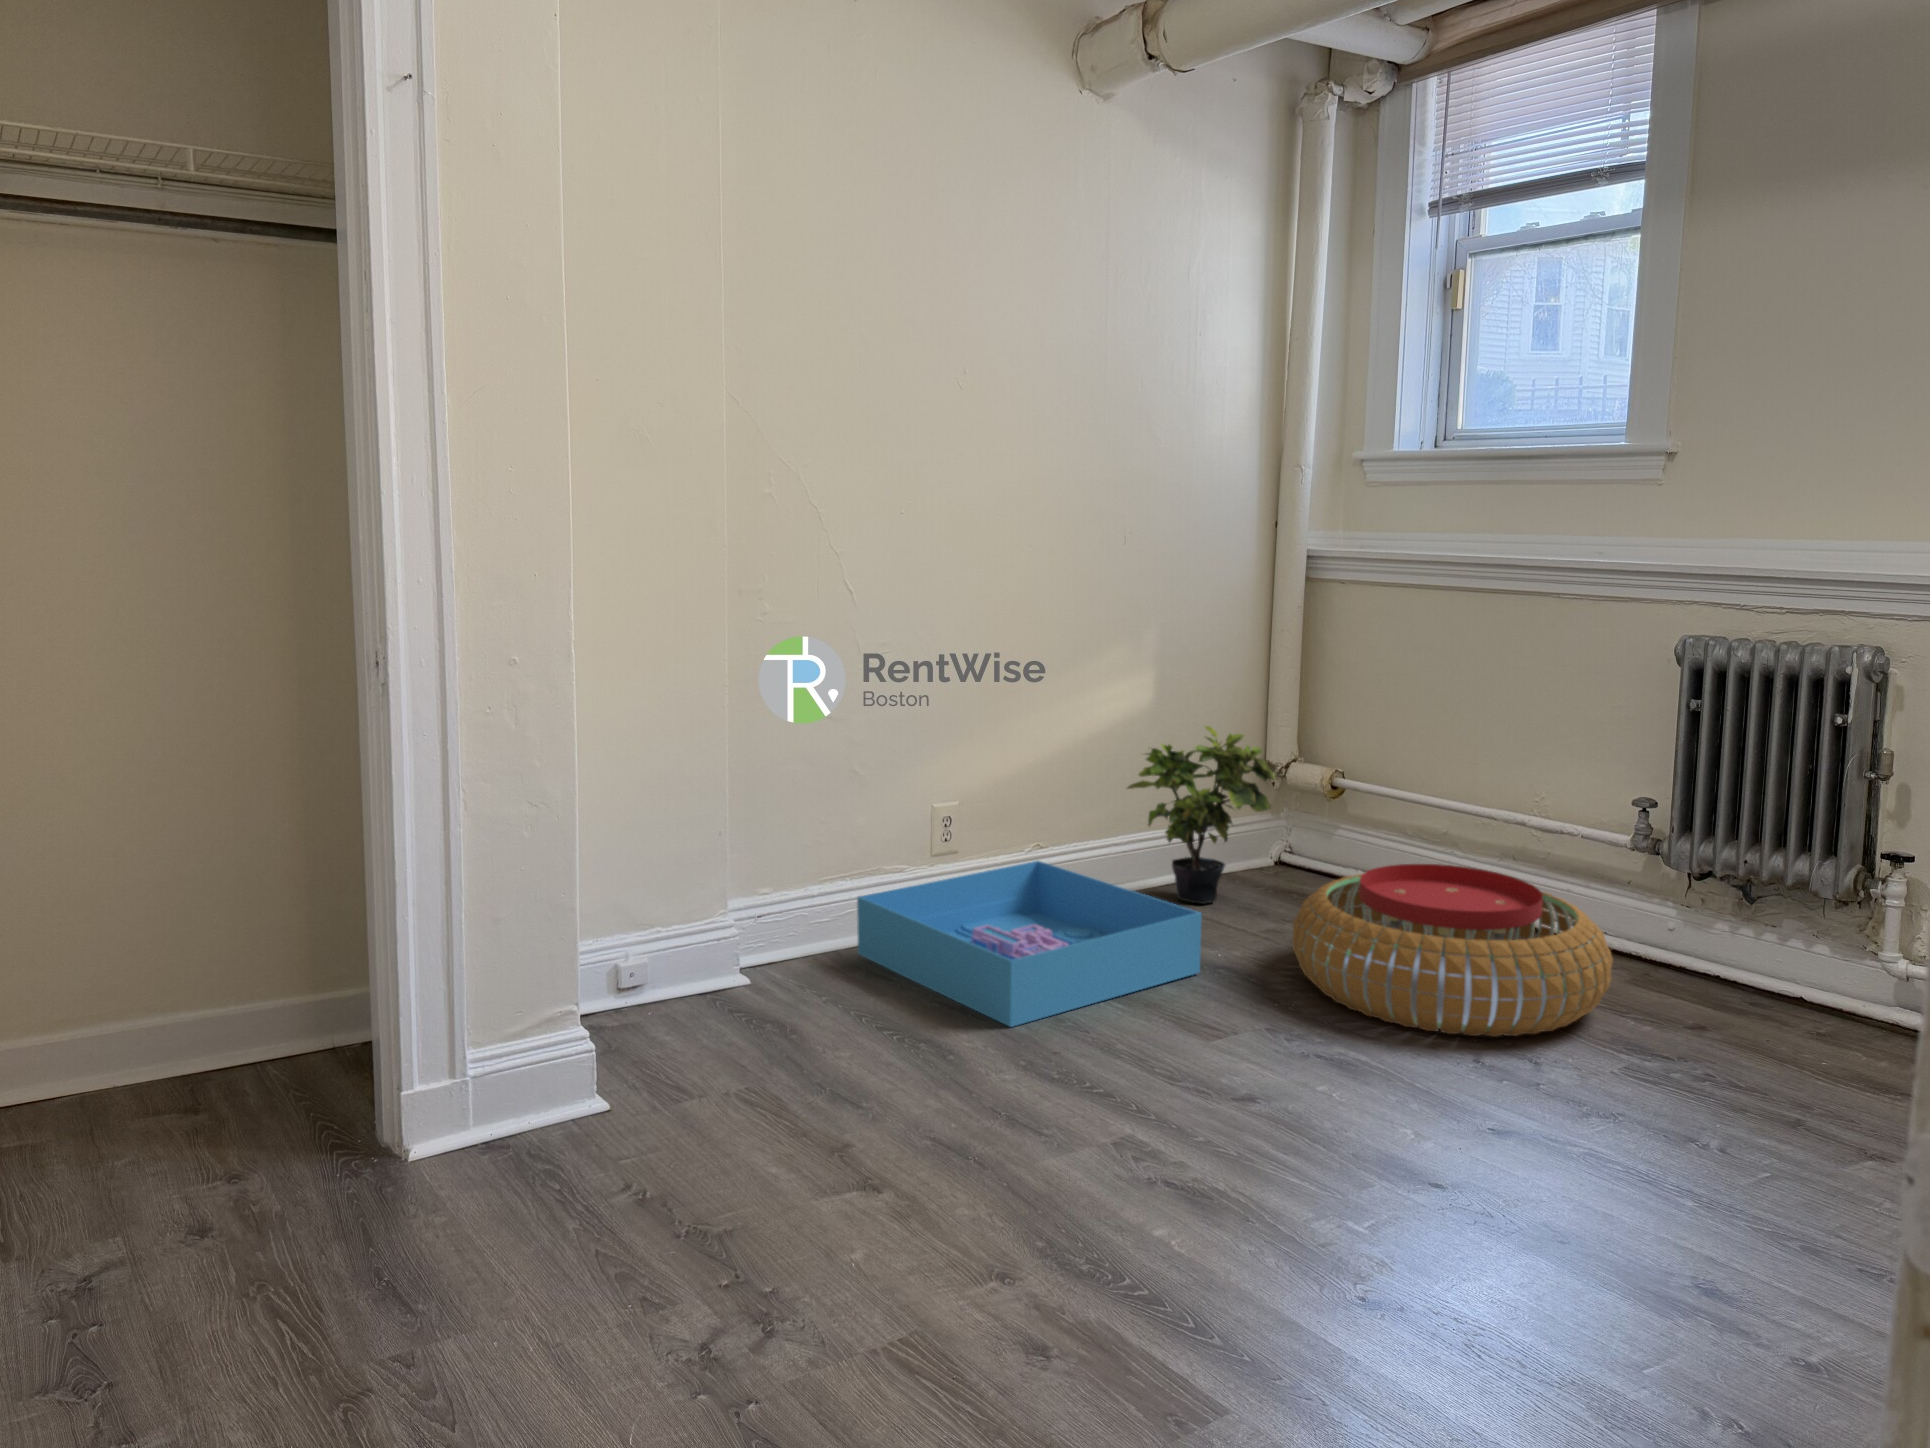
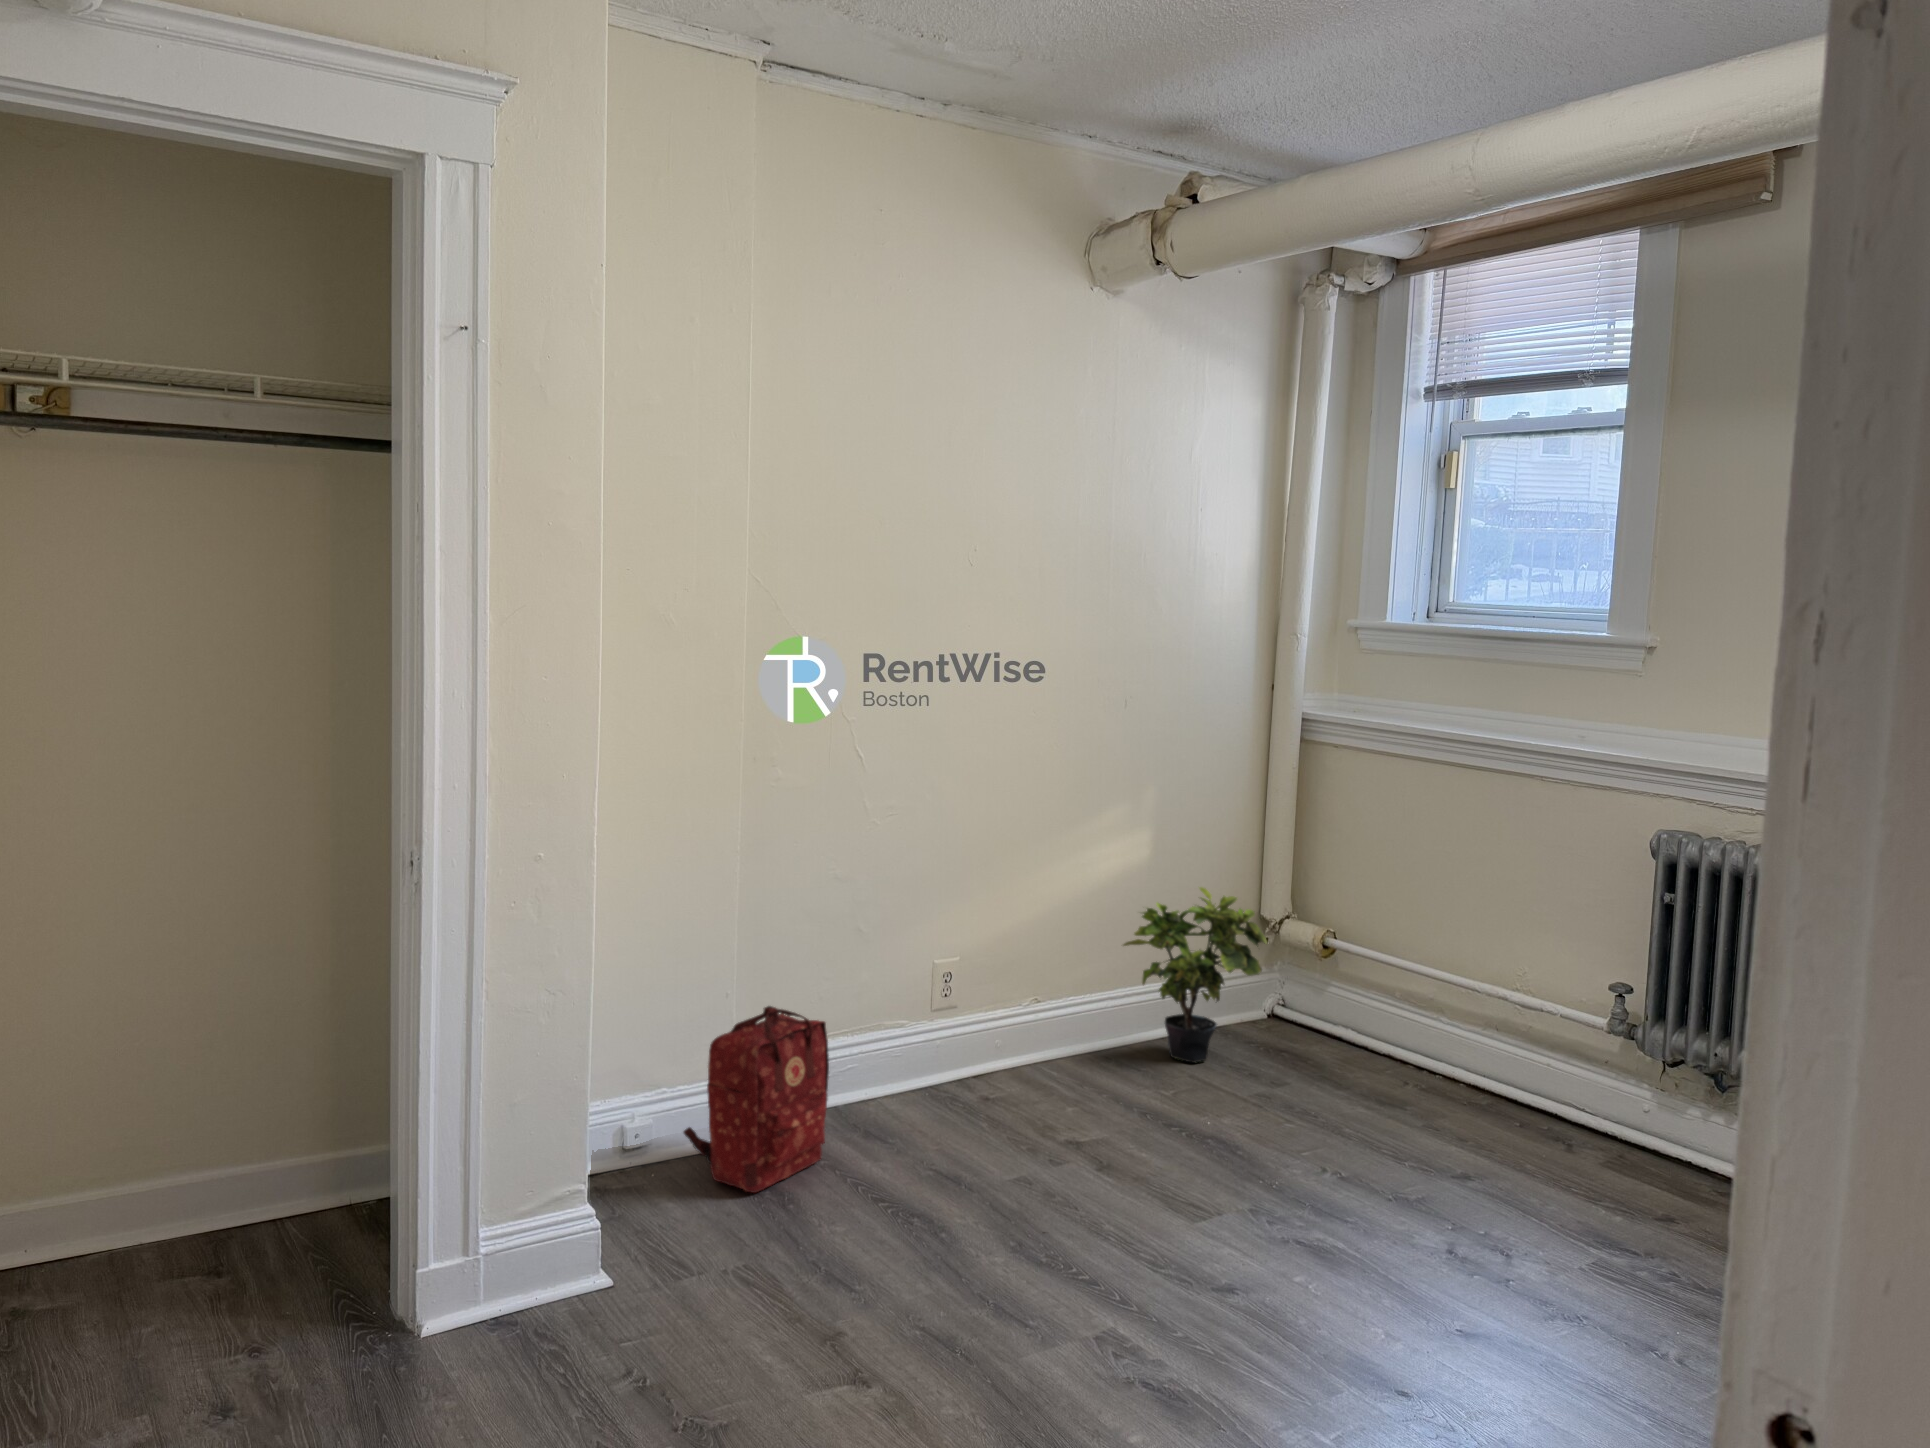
backpack: none [679,836,829,1026] -> present [684,1006,829,1192]
storage bin: present [857,861,1202,1027] -> none [856,1017,1190,1201]
pouf: present [1292,864,1613,1037] -> none [1277,1041,1586,1227]

